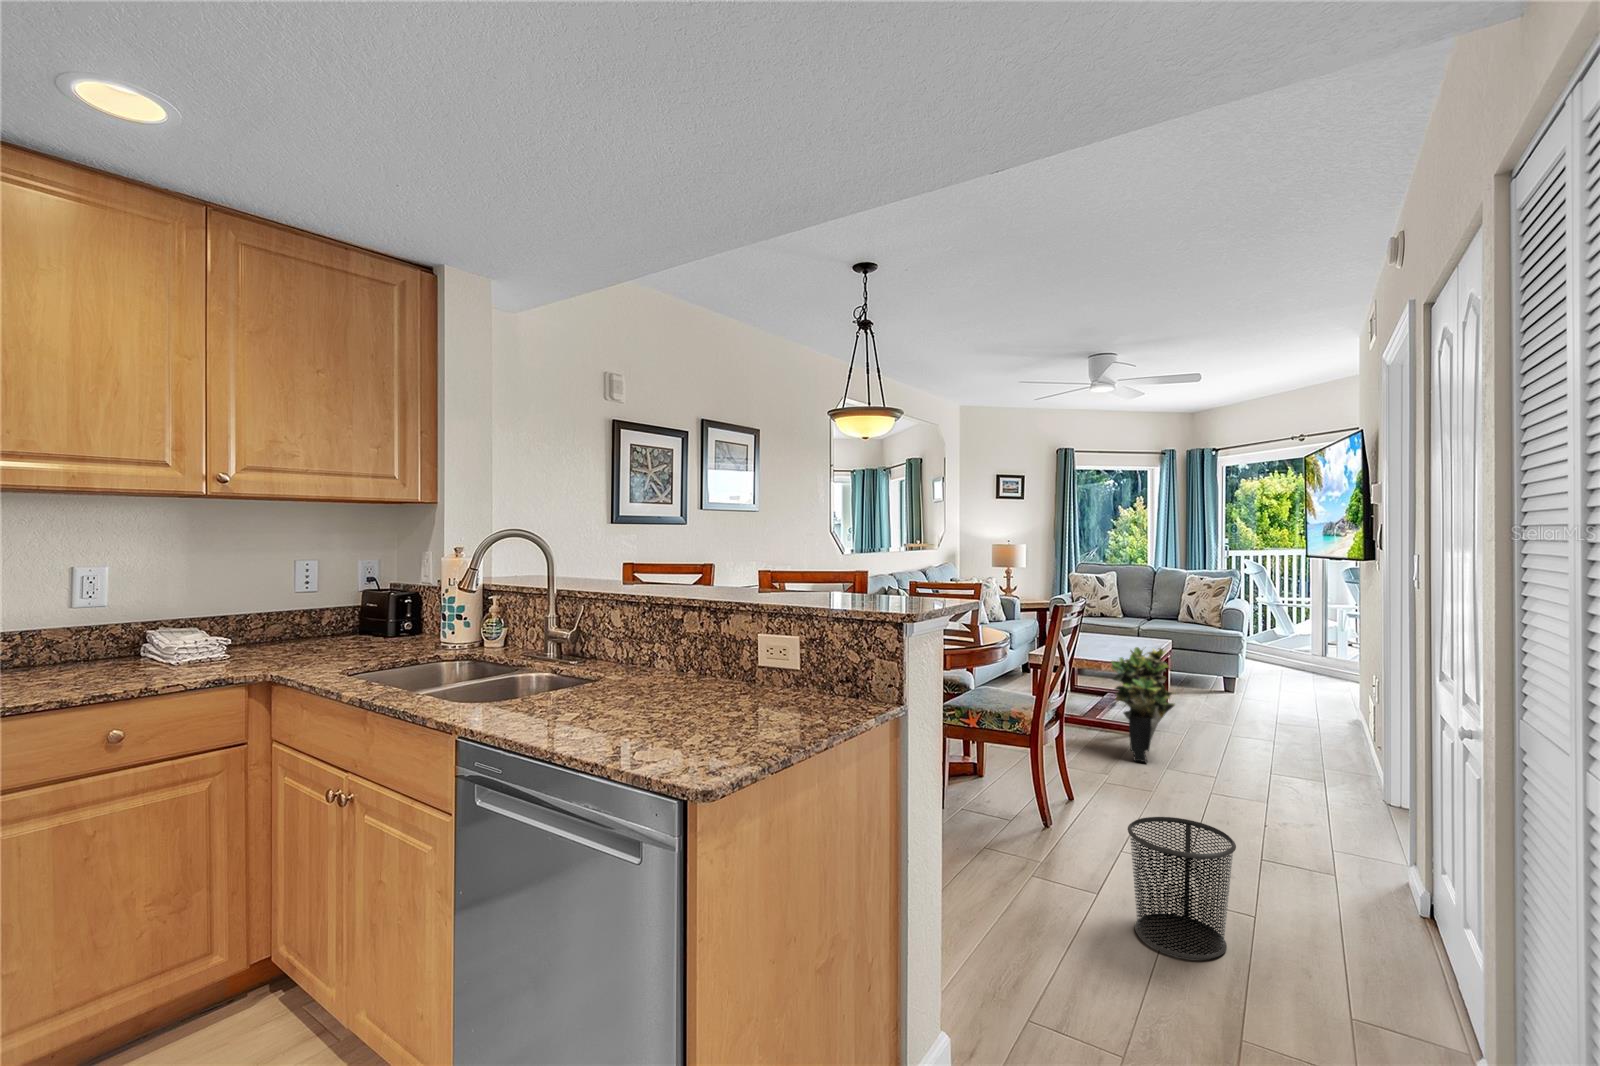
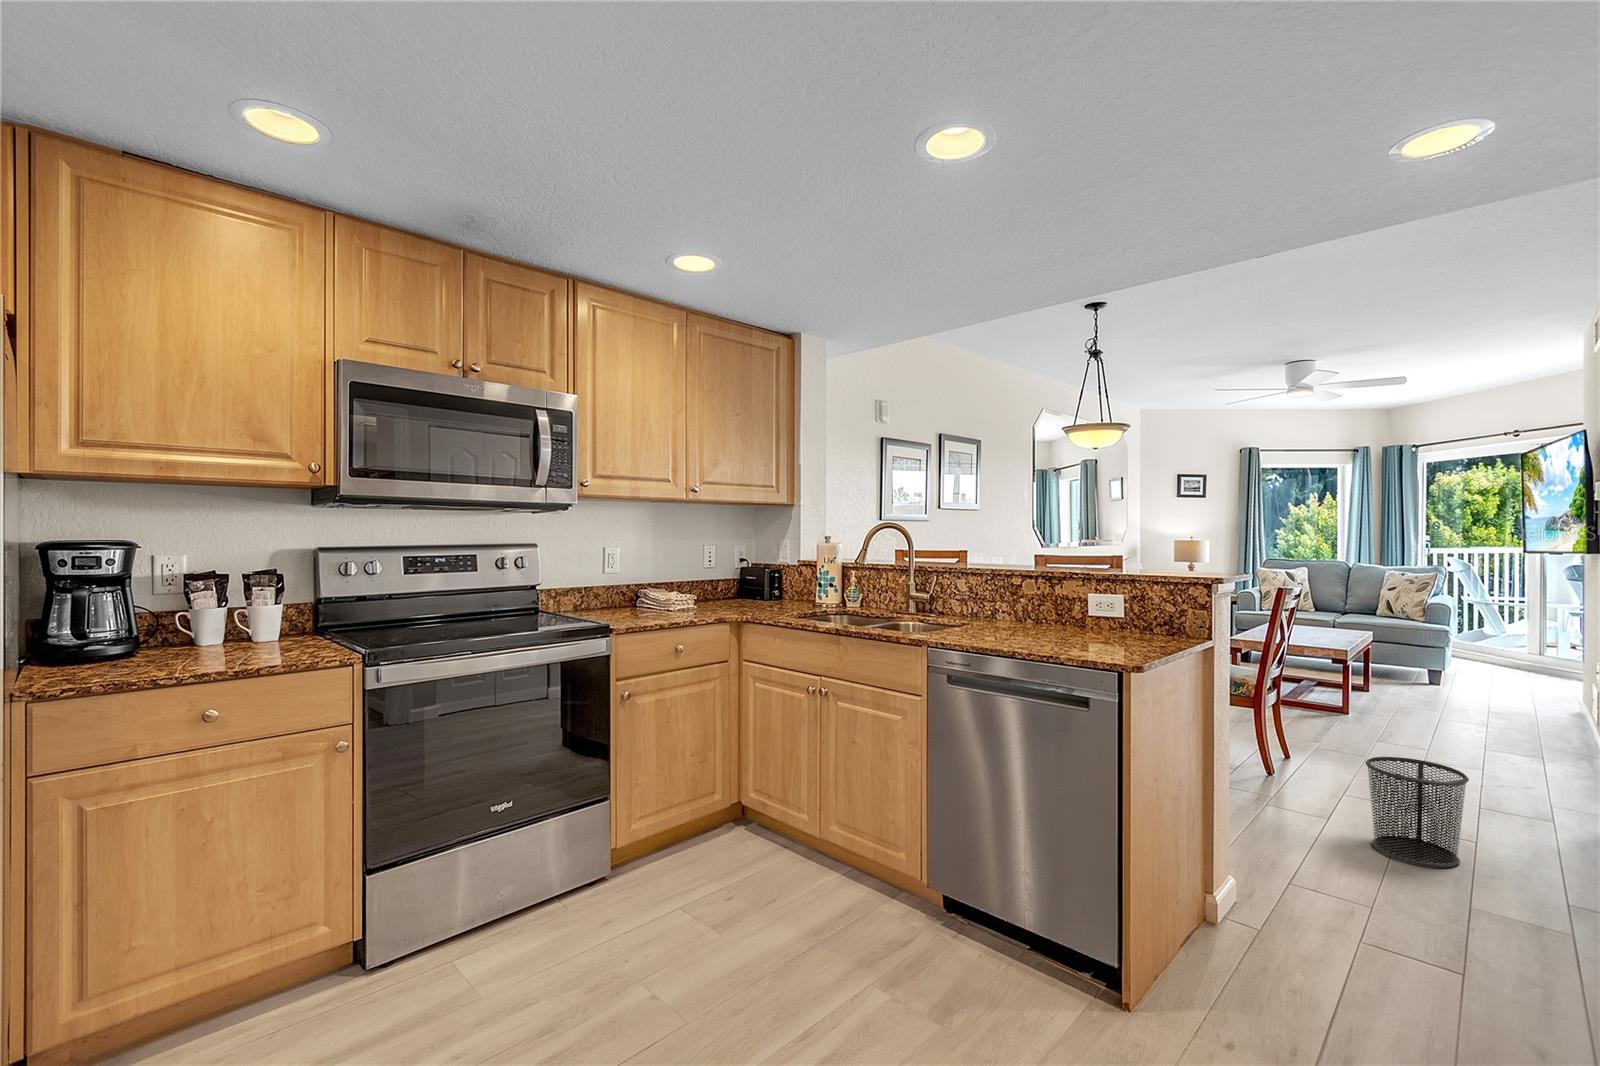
potted plant: present [1111,647,1175,762] -> none [1320,631,1389,734]

